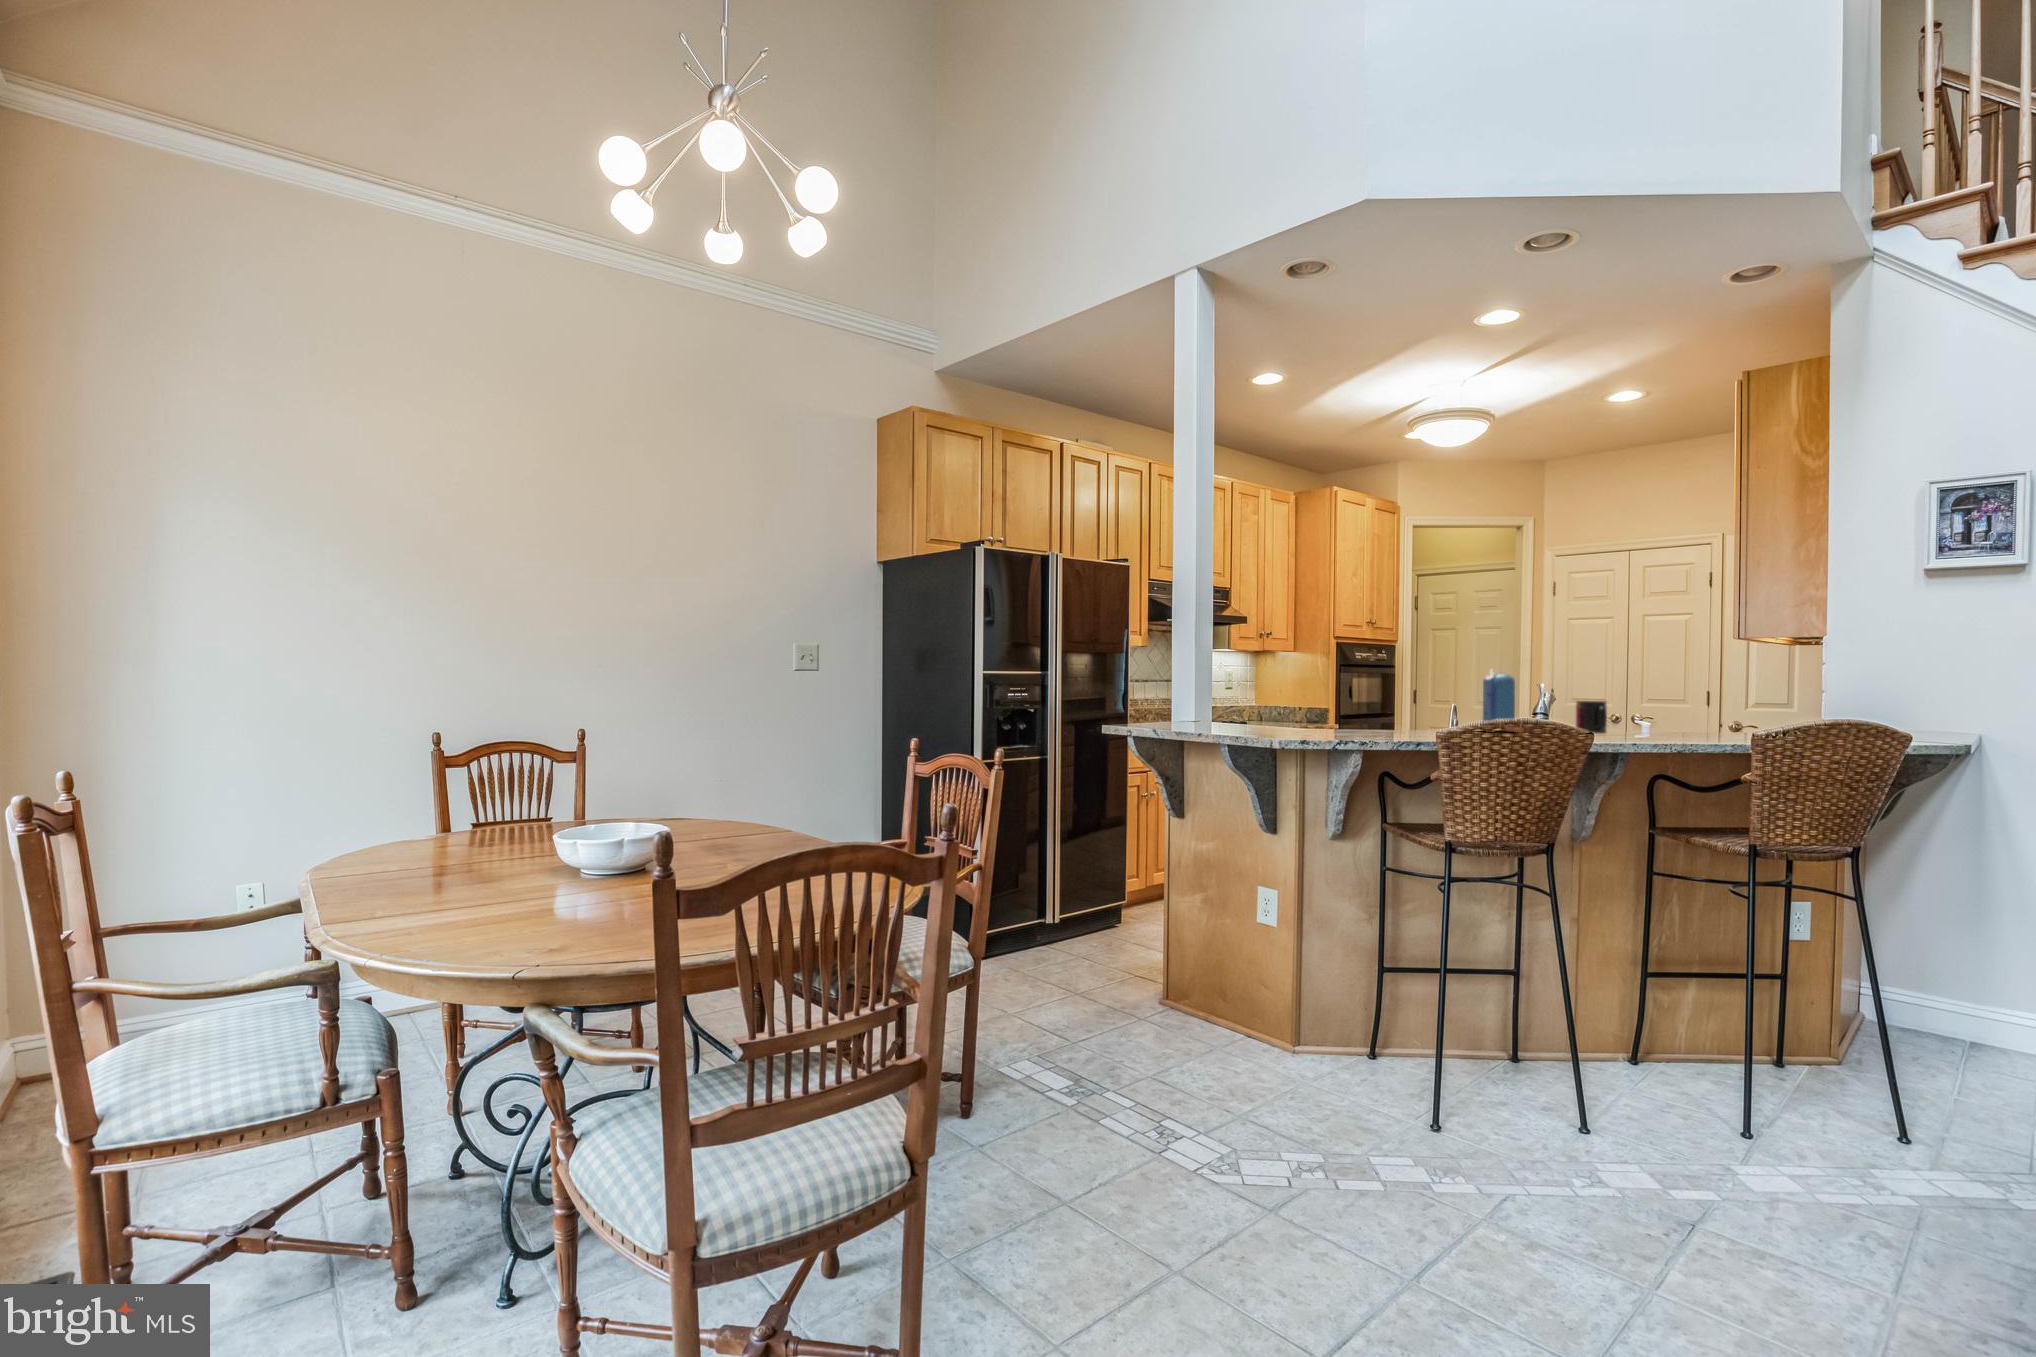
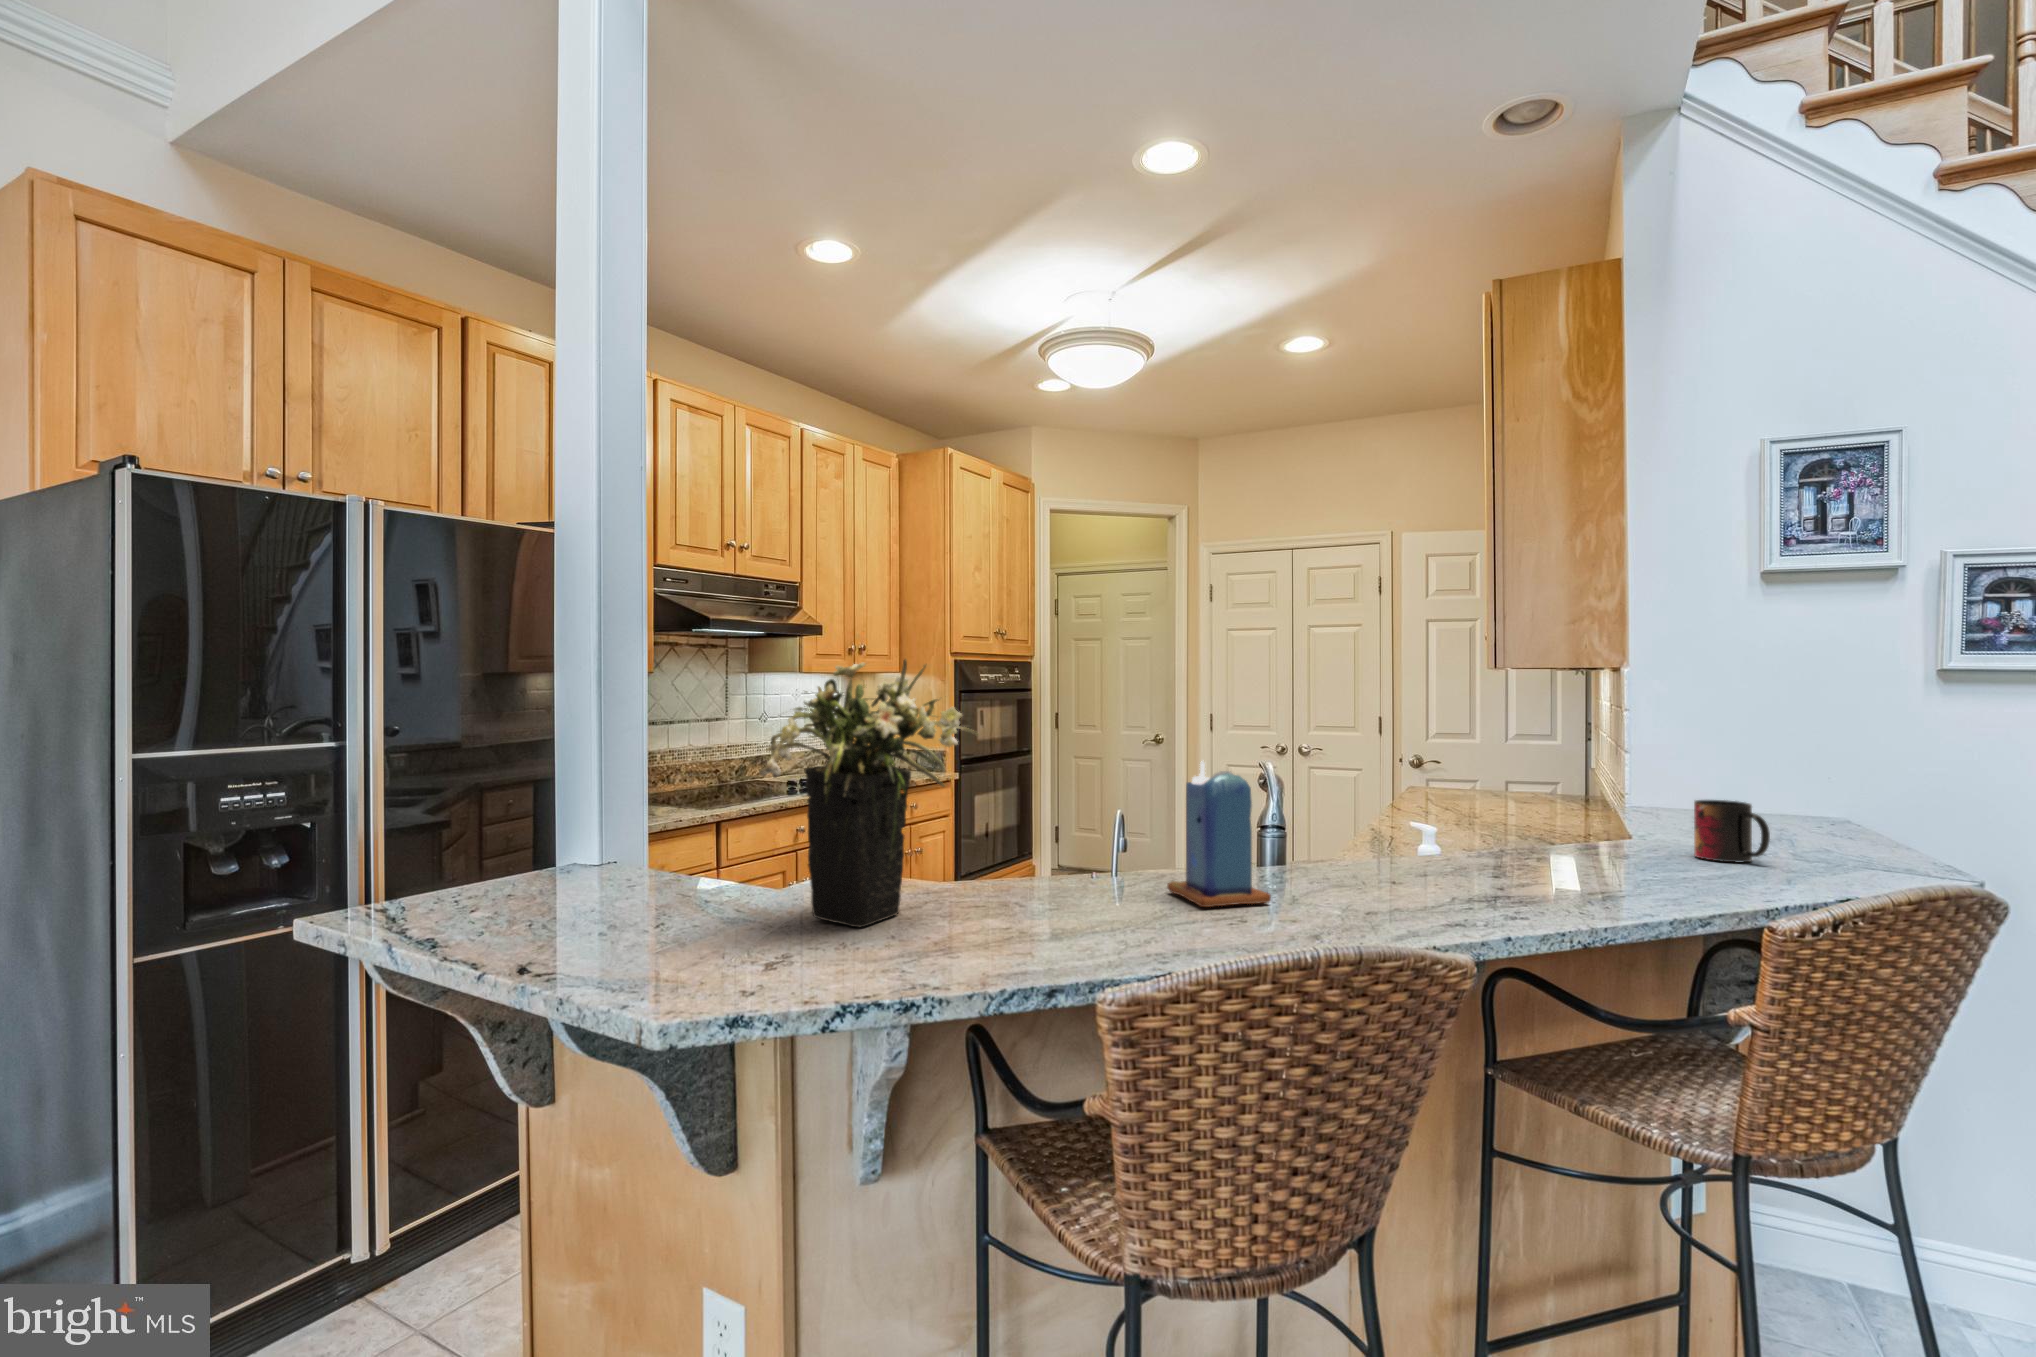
flower arrangement: none [1292,622,1385,729] -> present [759,659,980,928]
mug: present [1576,701,1607,734] -> present [1694,800,1770,862]

